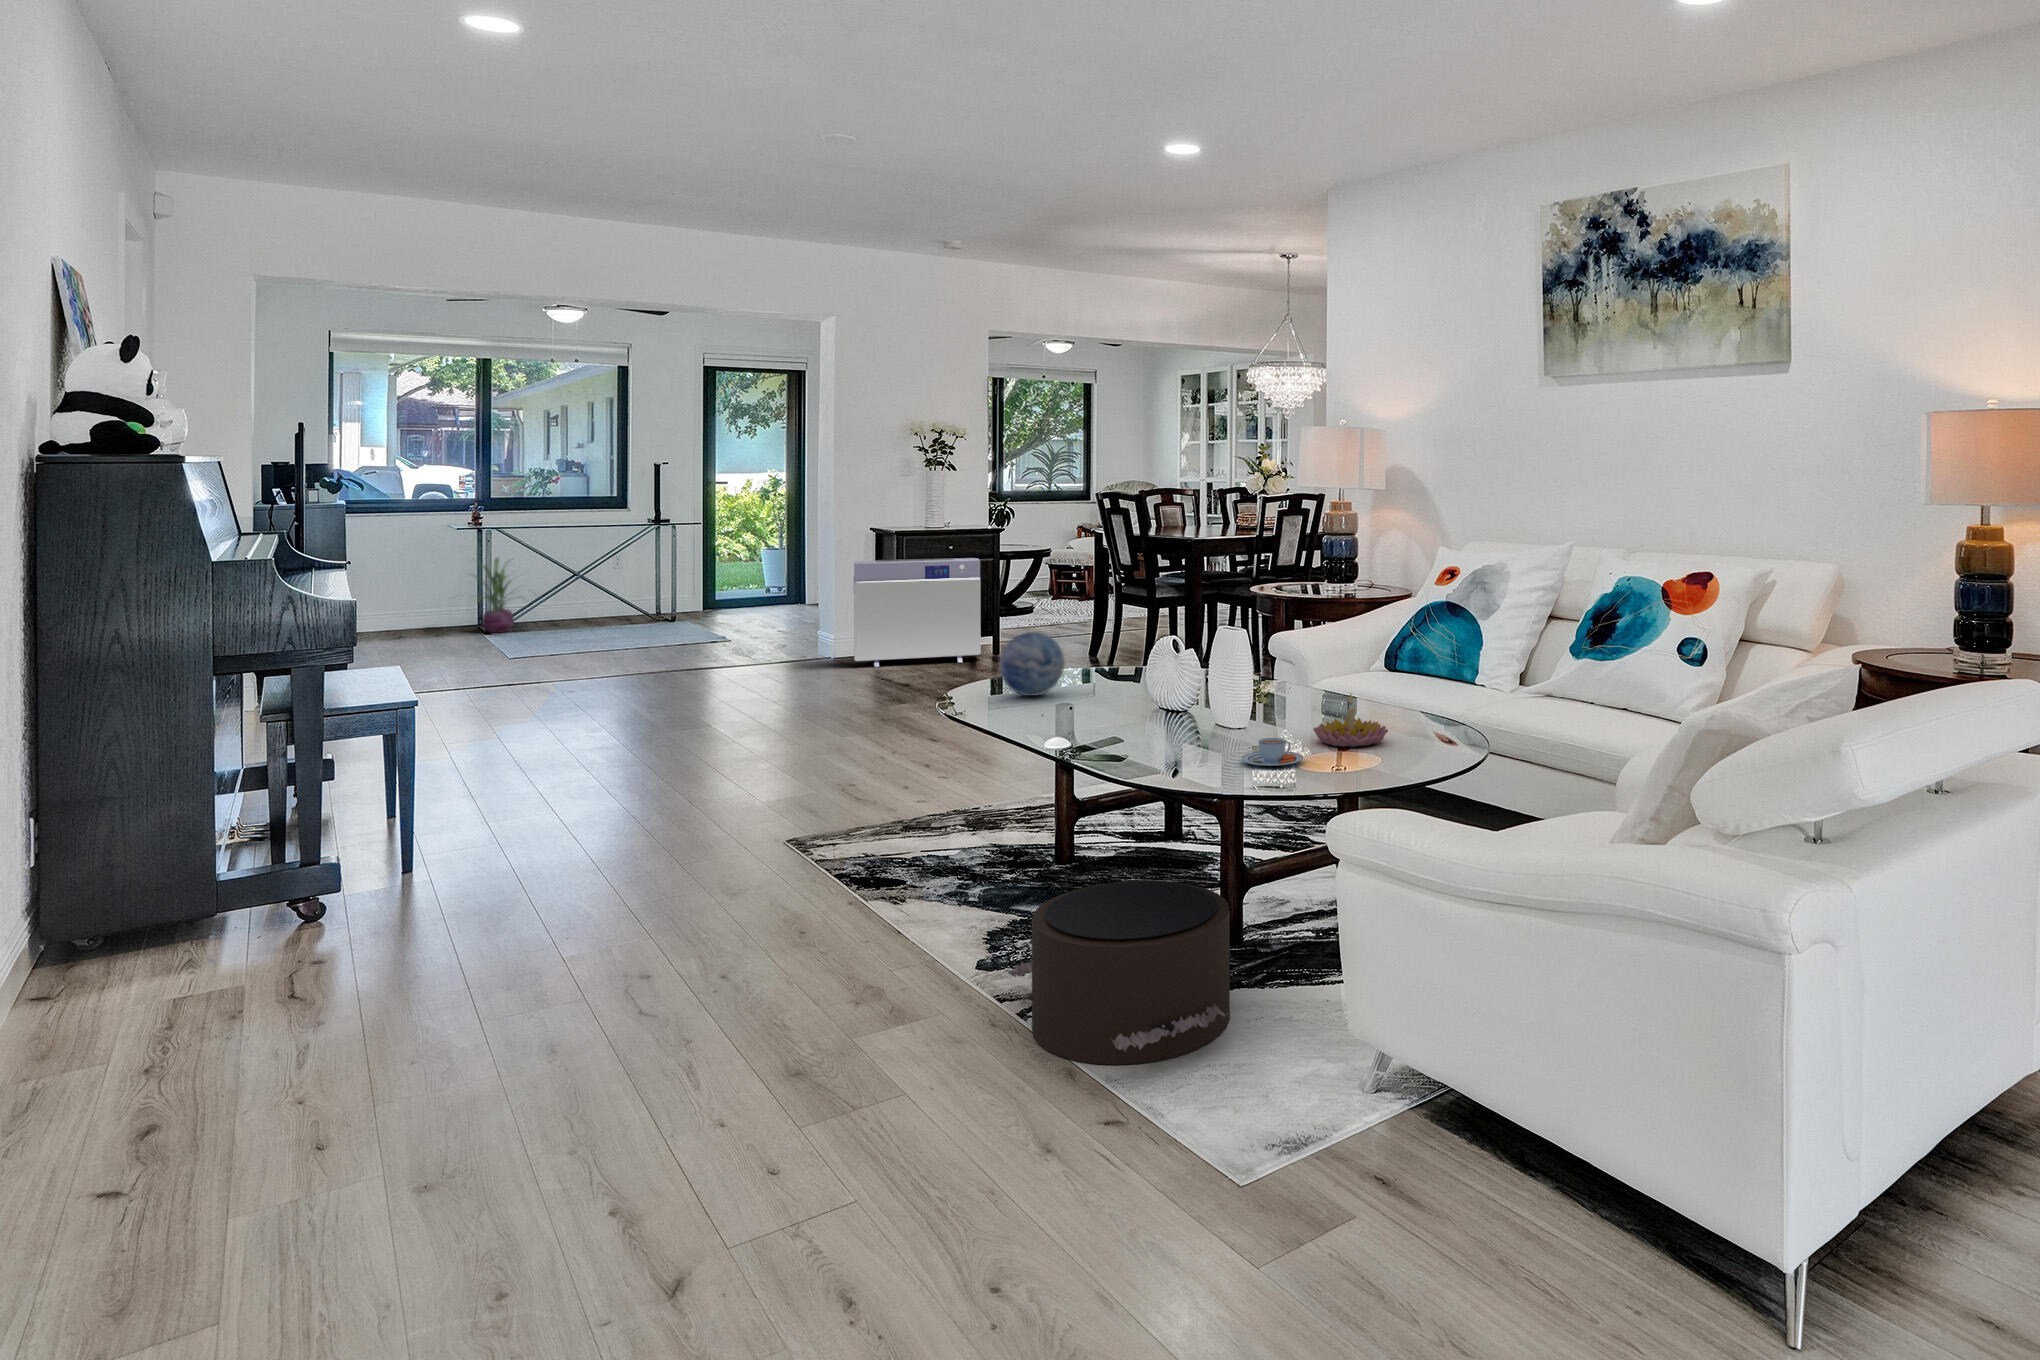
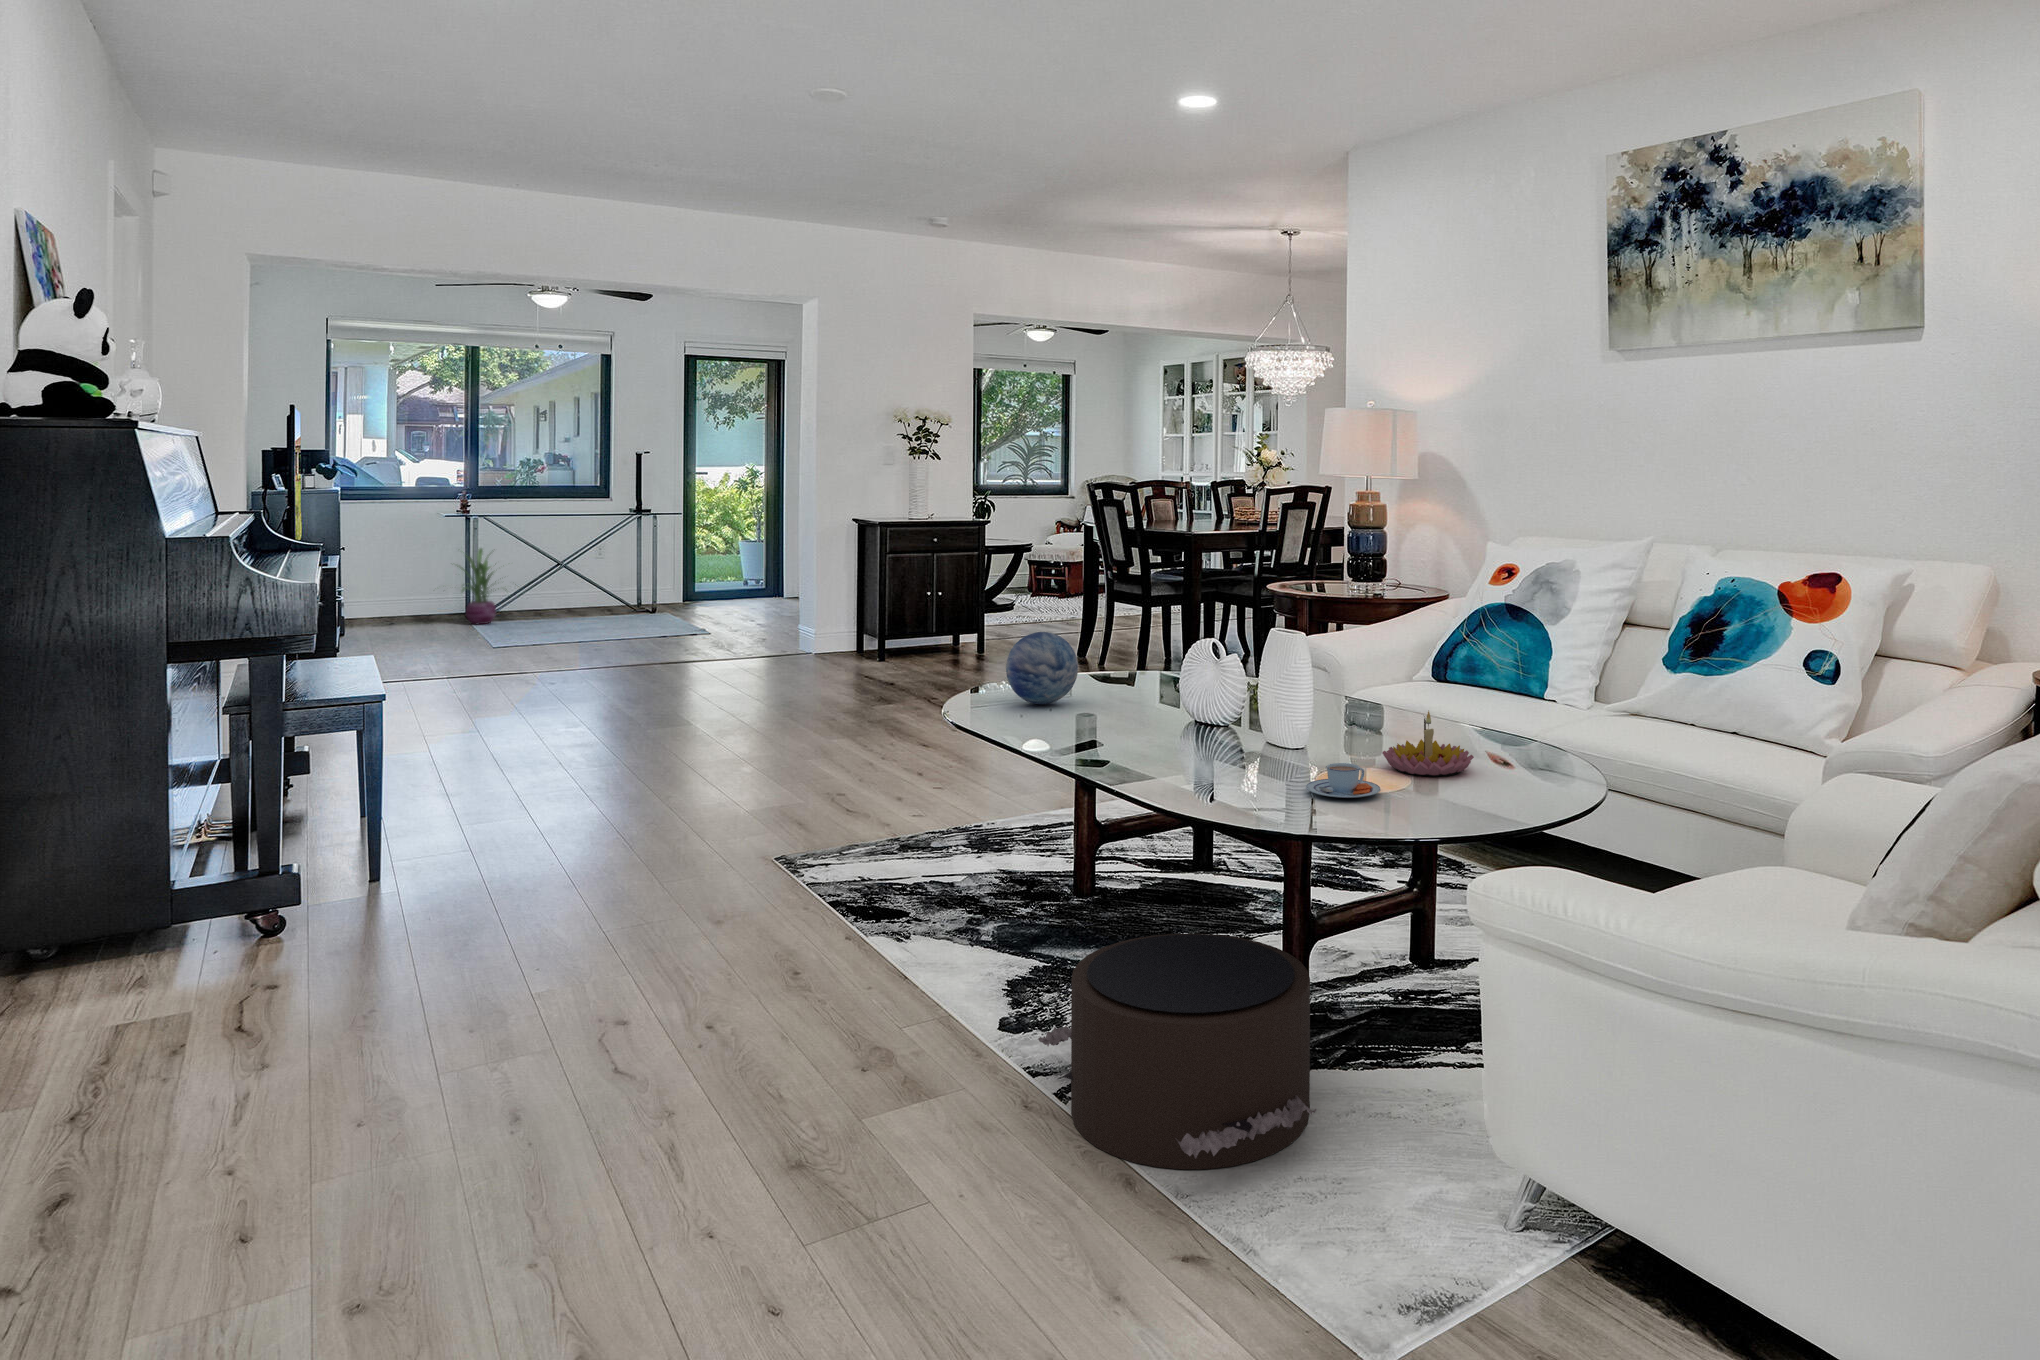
air purifier: present [854,558,981,667] -> none [834,553,964,667]

